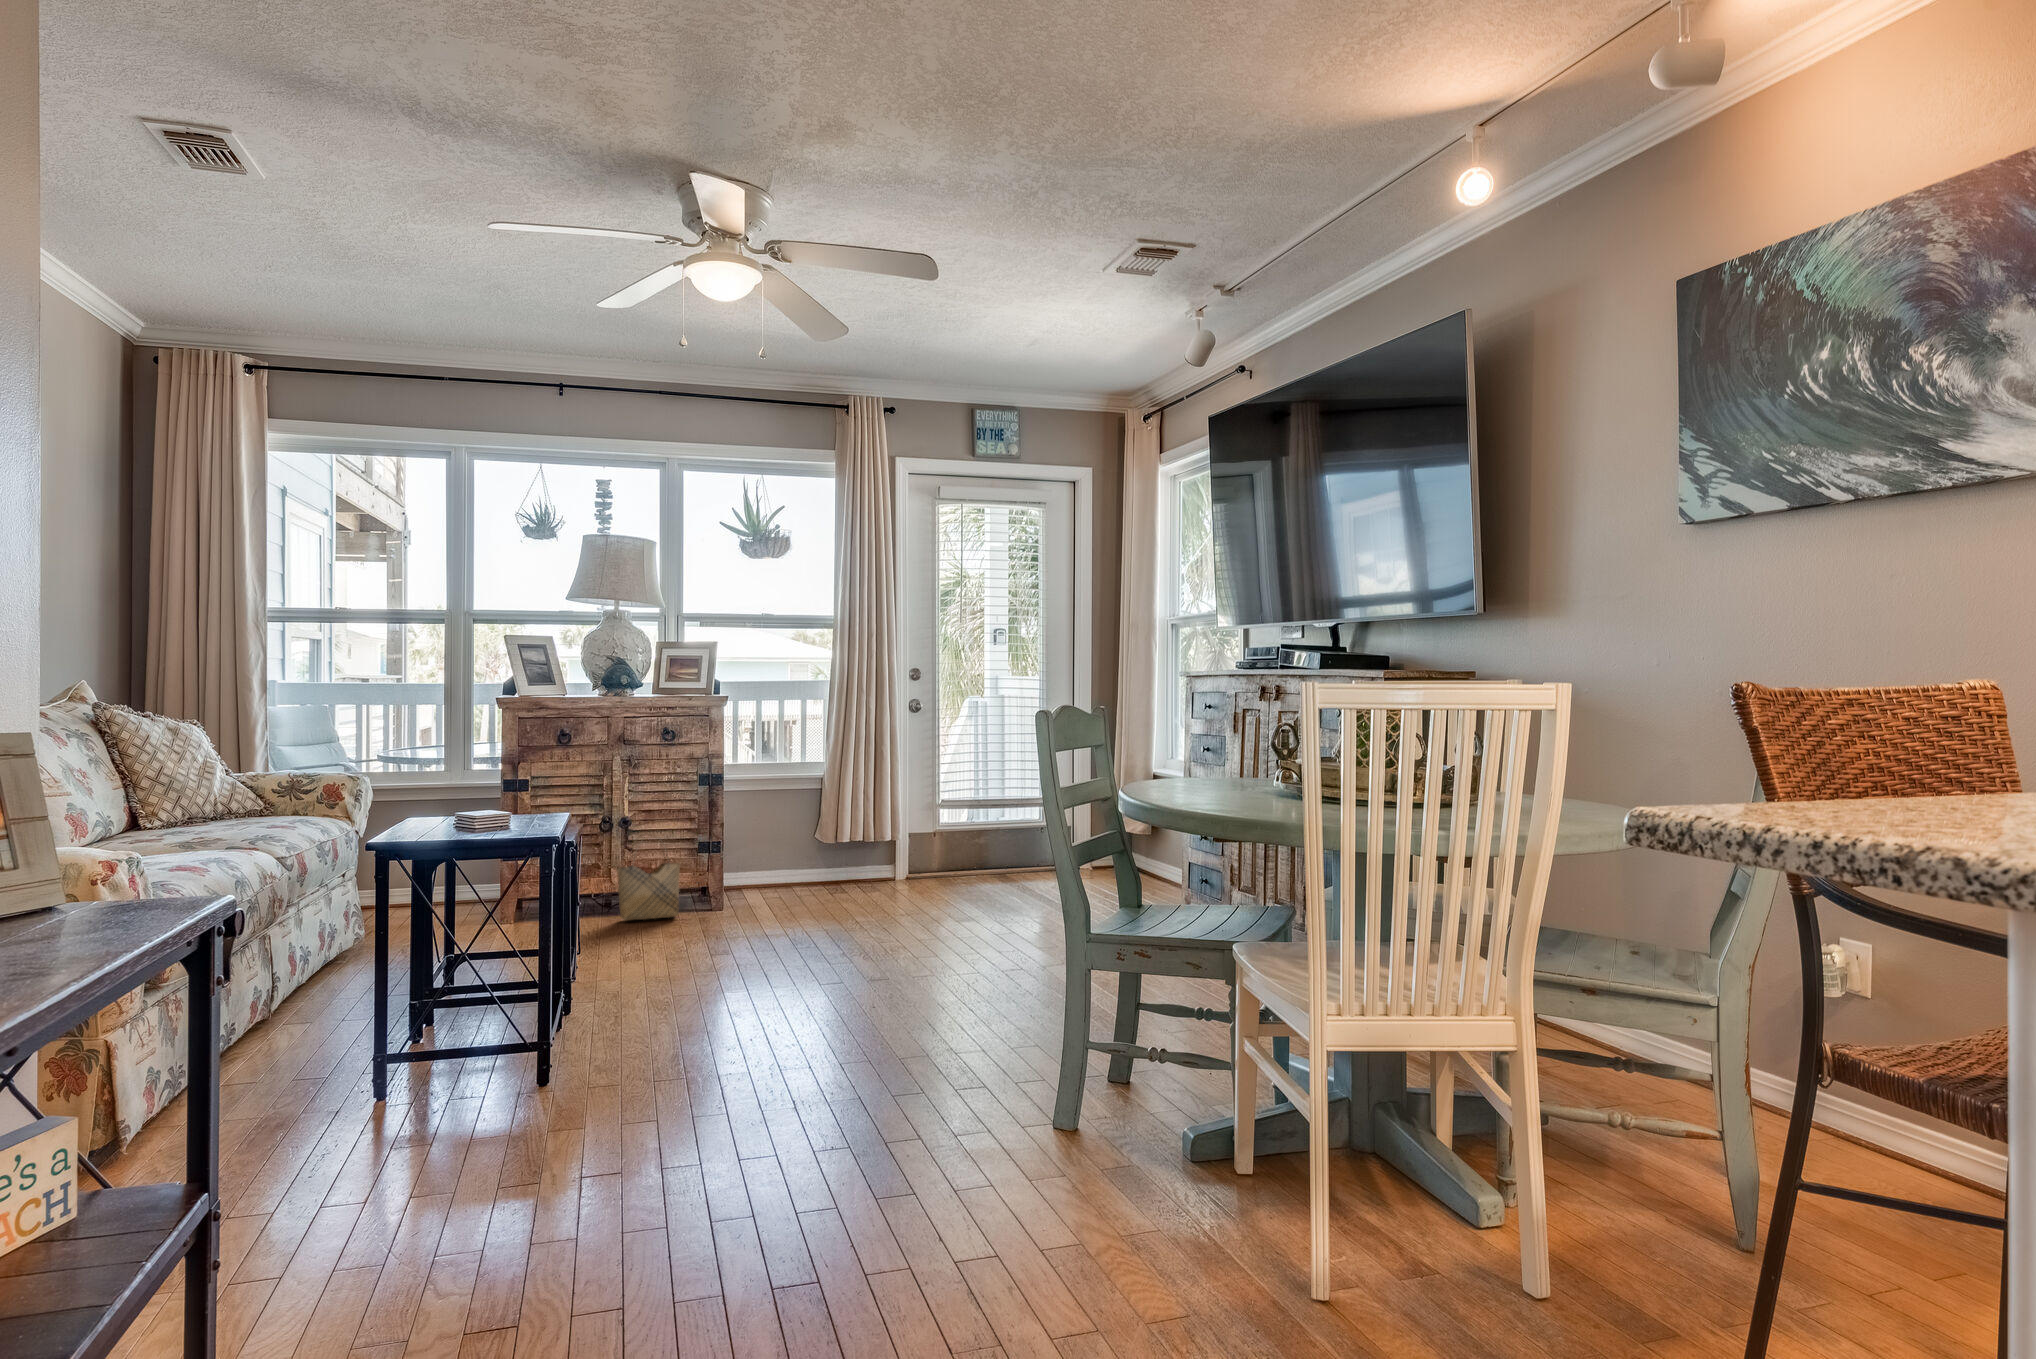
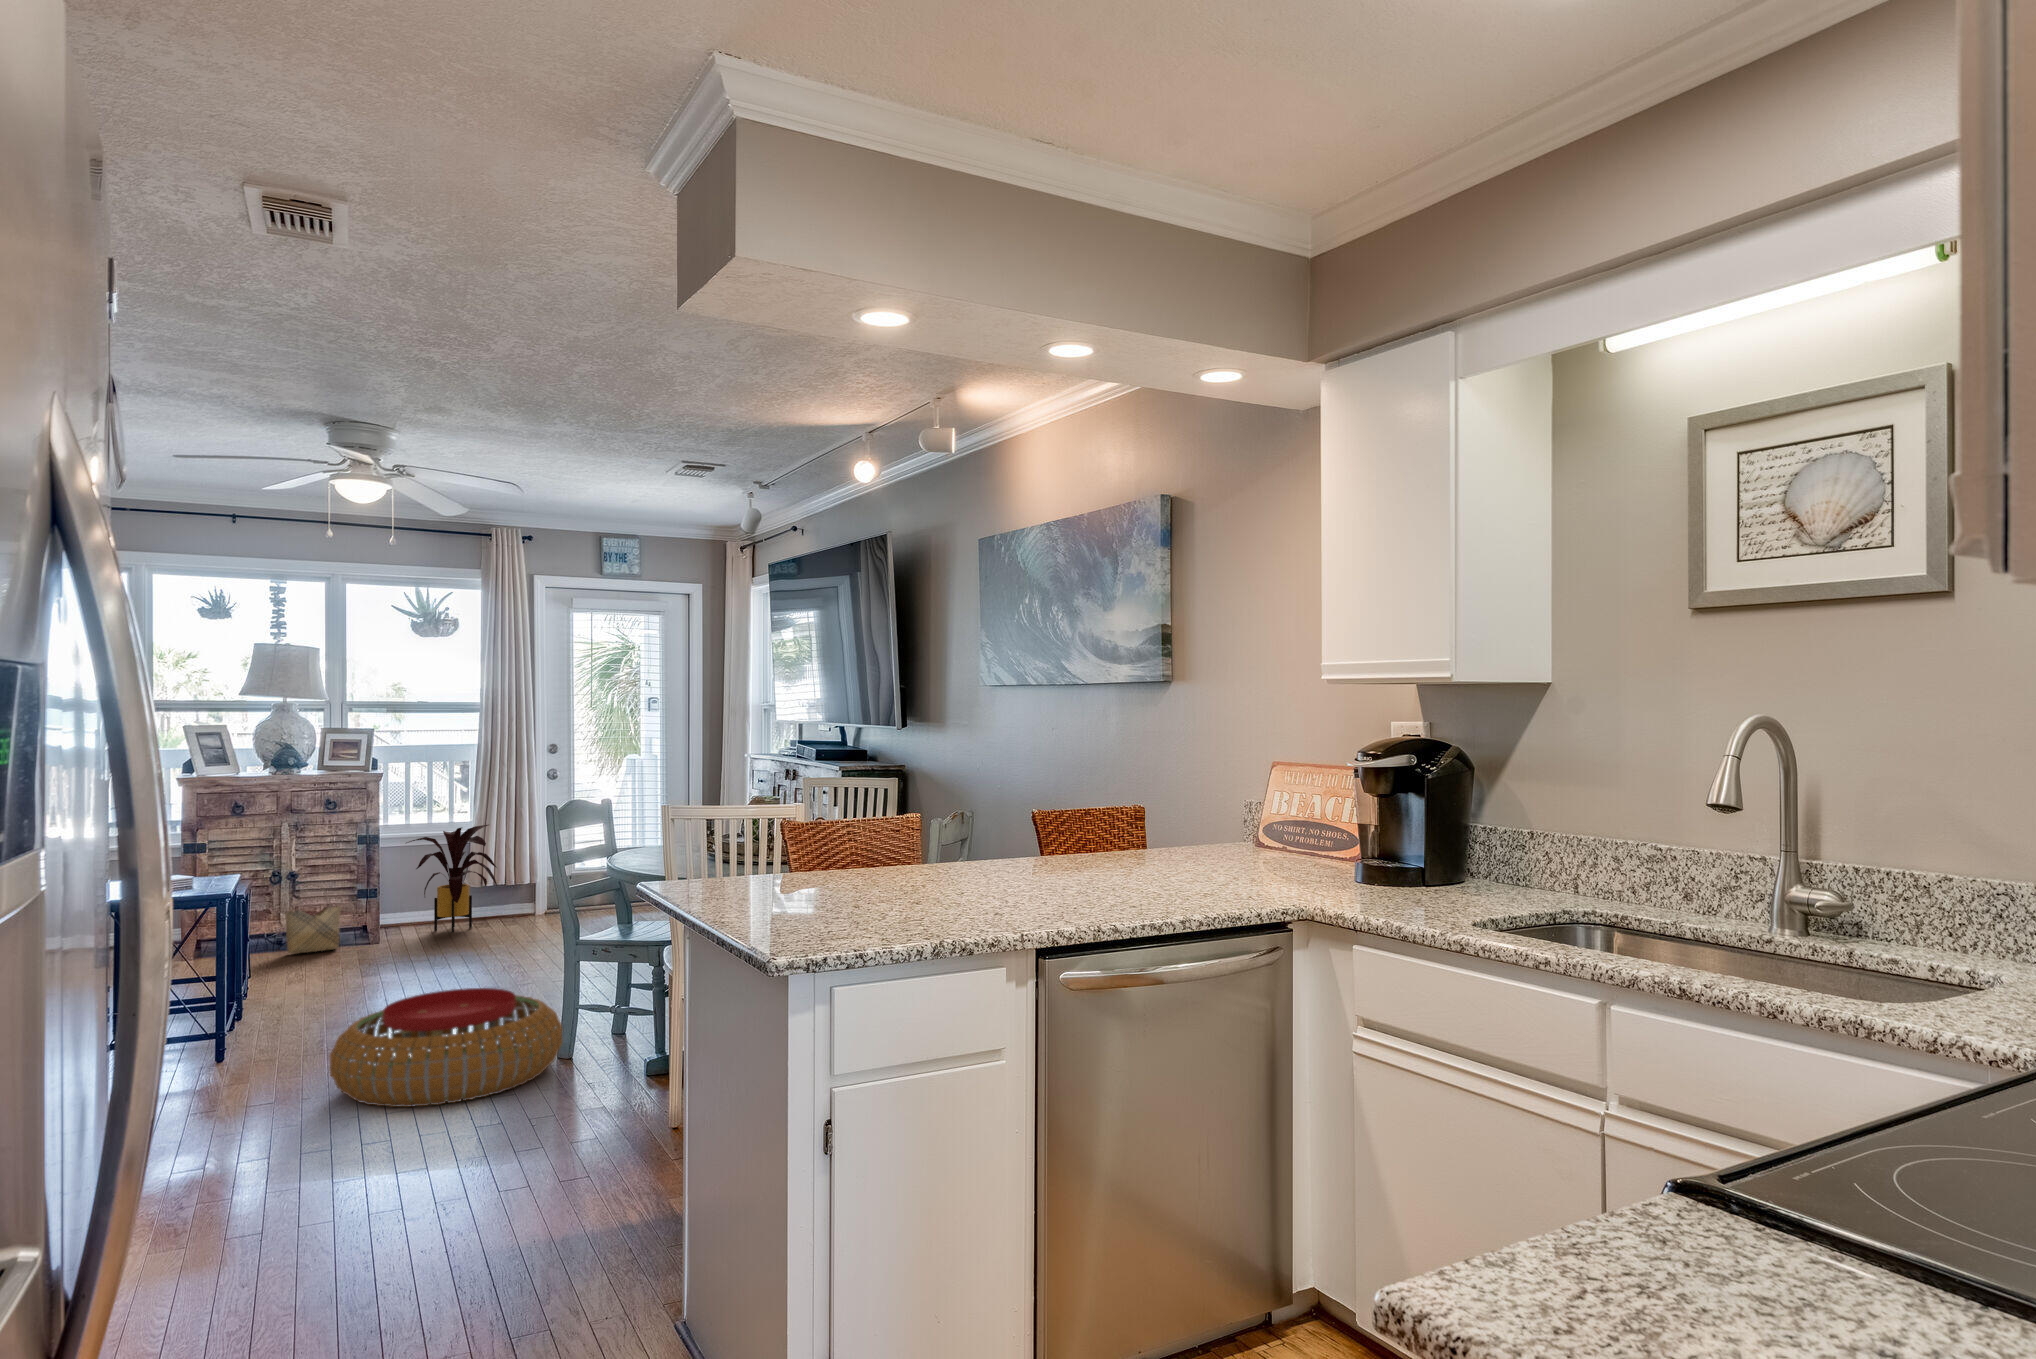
house plant: none [750,768,859,901] -> present [406,825,497,932]
pouf: none [684,1018,1042,1244] -> present [329,988,562,1107]

